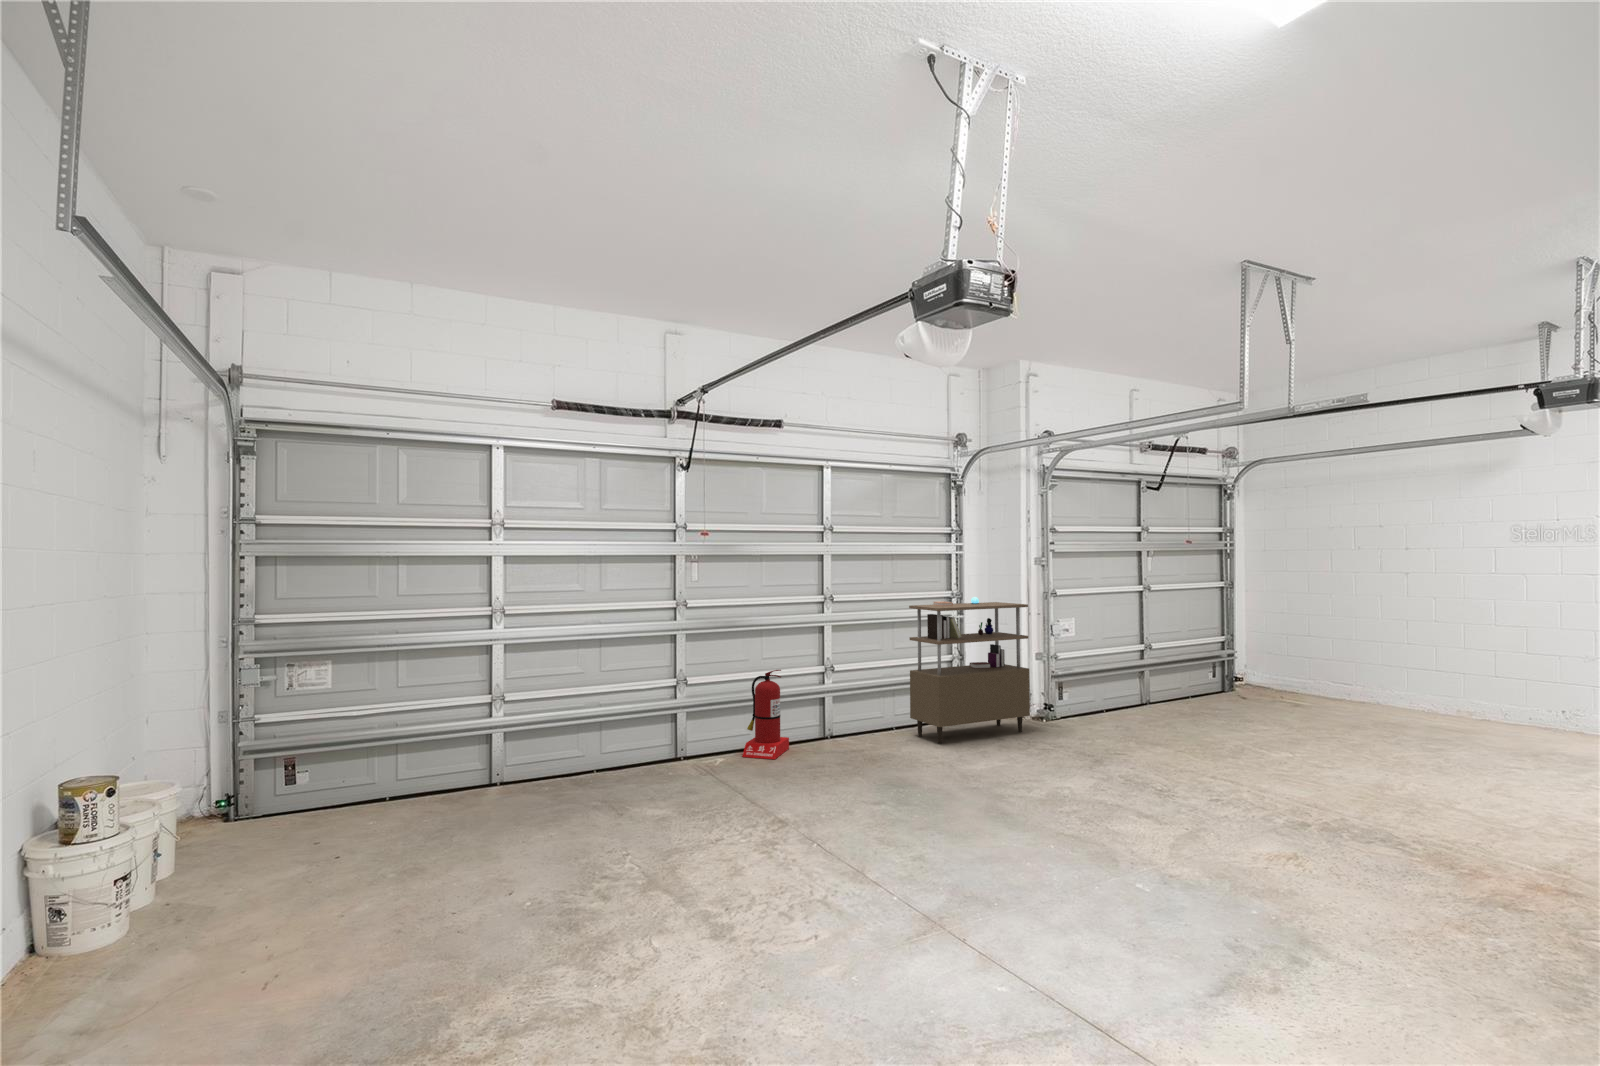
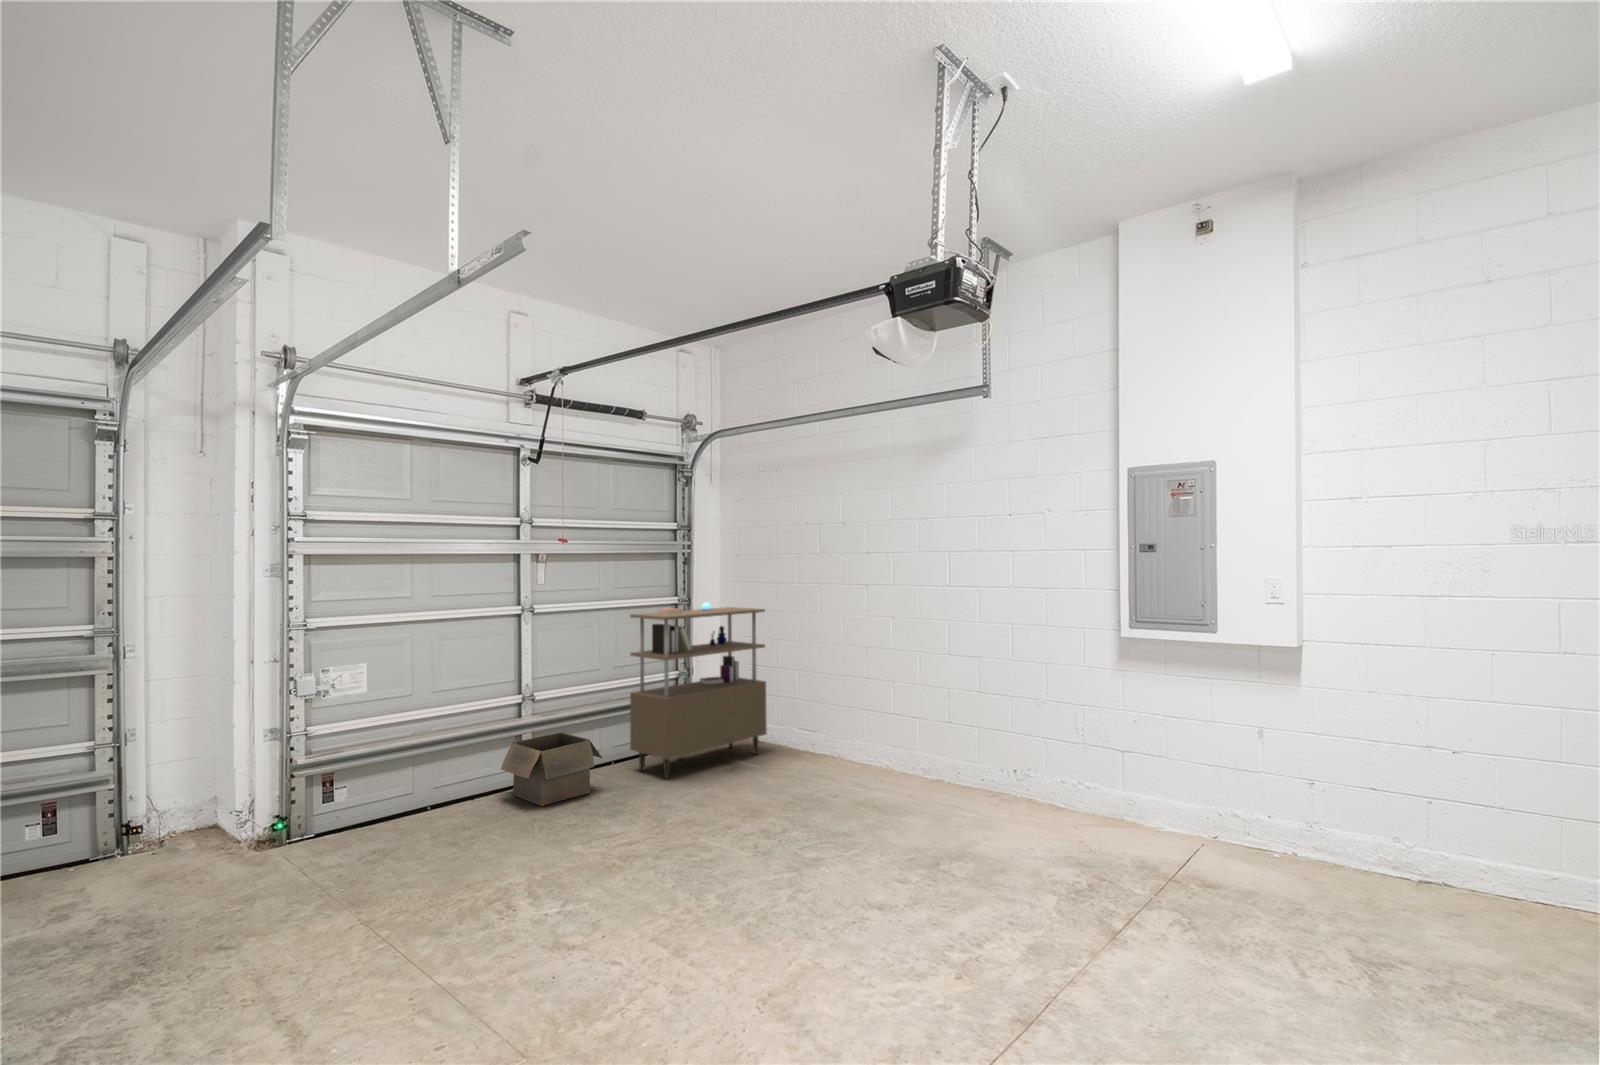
fire extinguisher: present [742,670,789,759] -> none [400,705,470,828]
box: none [810,698,888,753] -> present [501,732,602,806]

